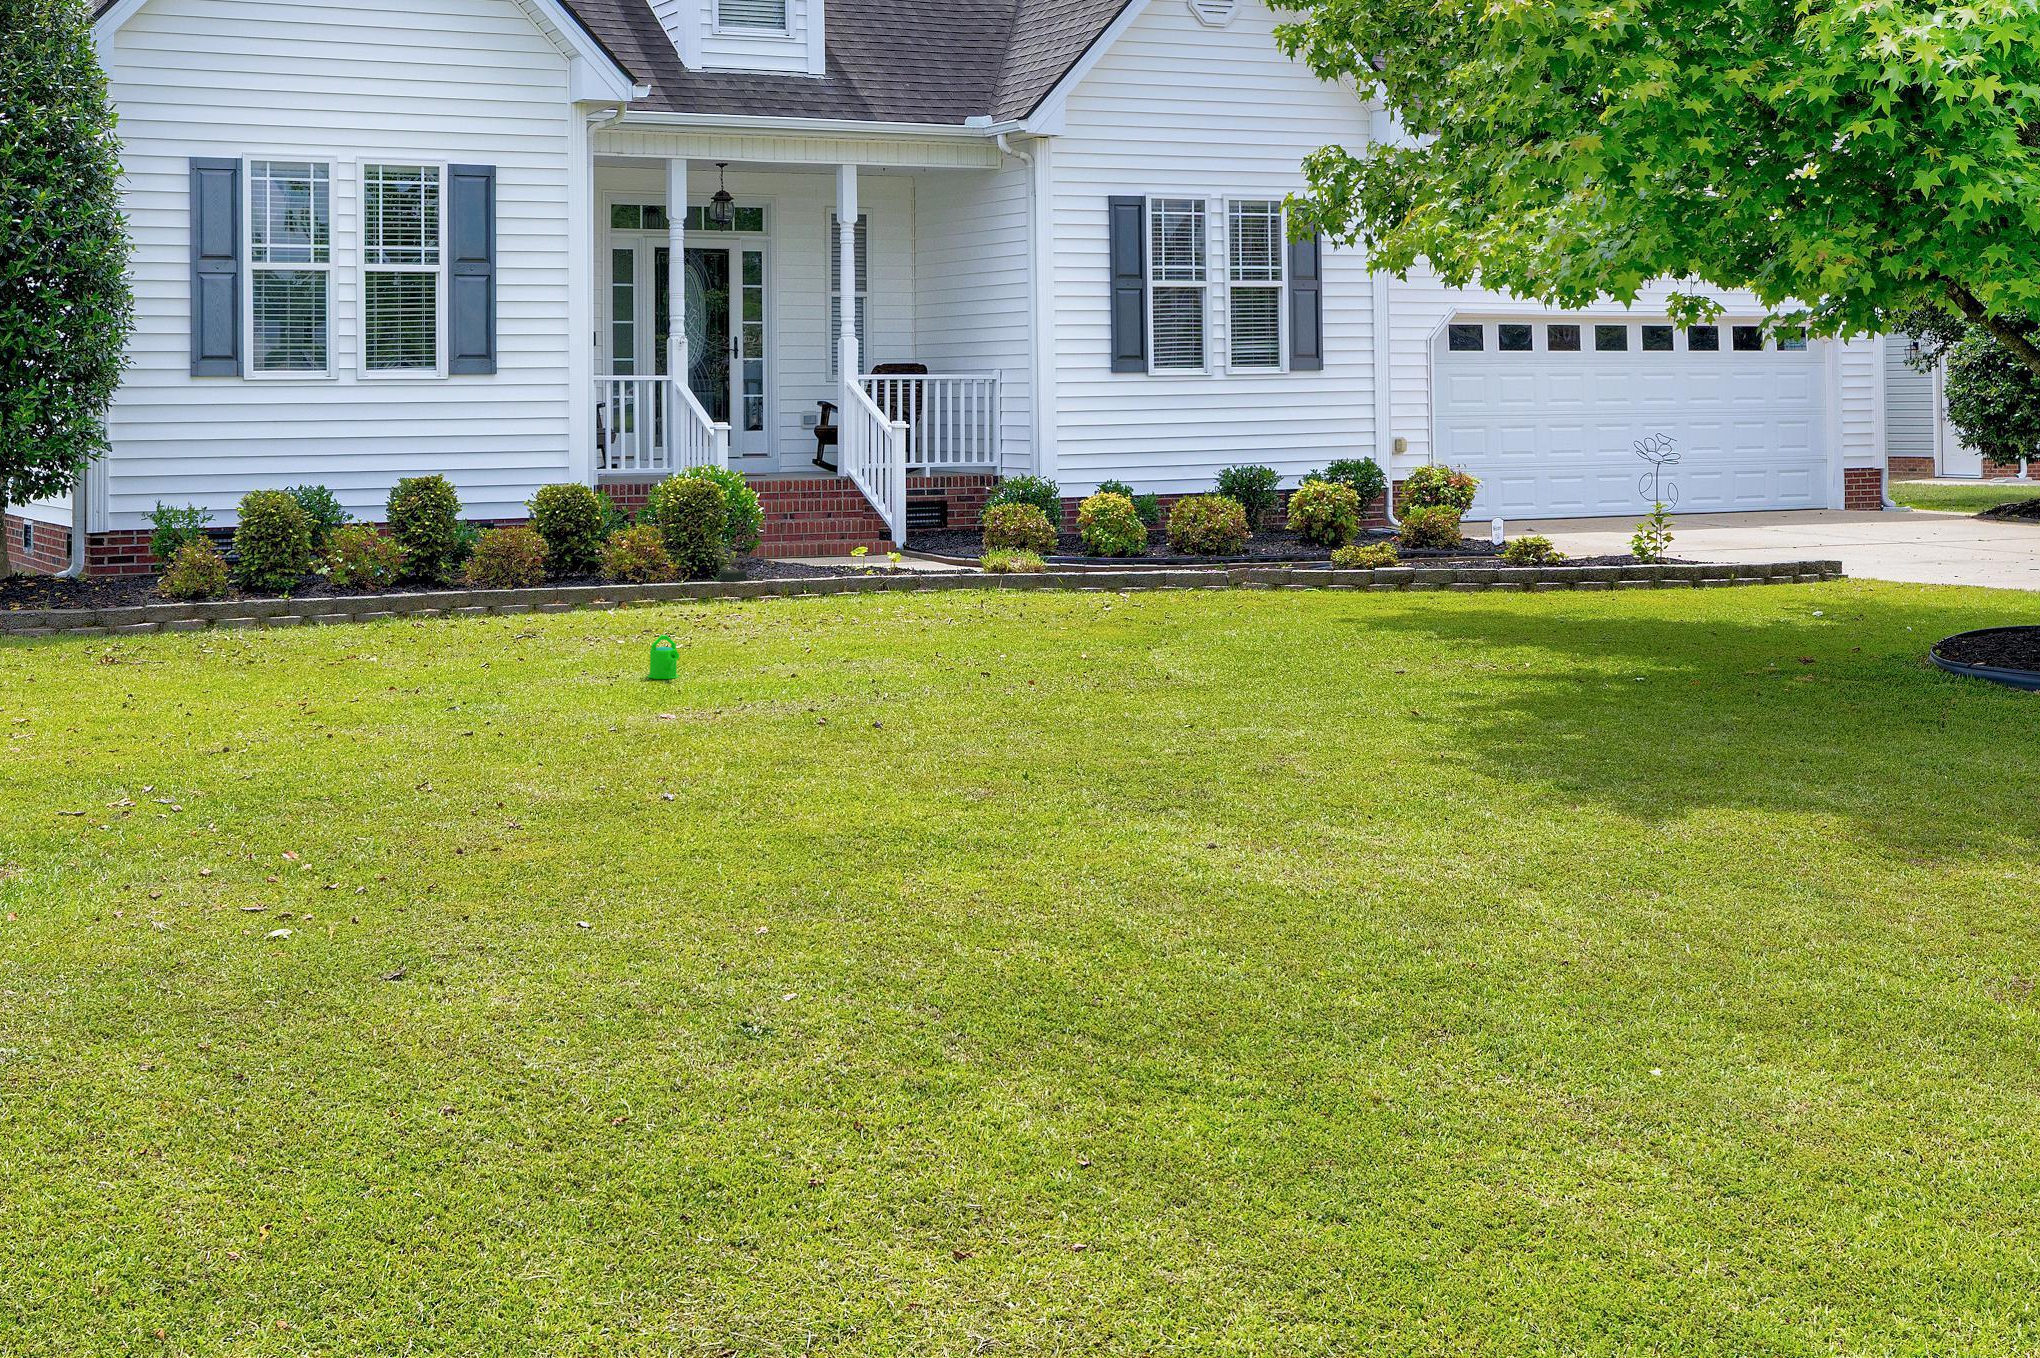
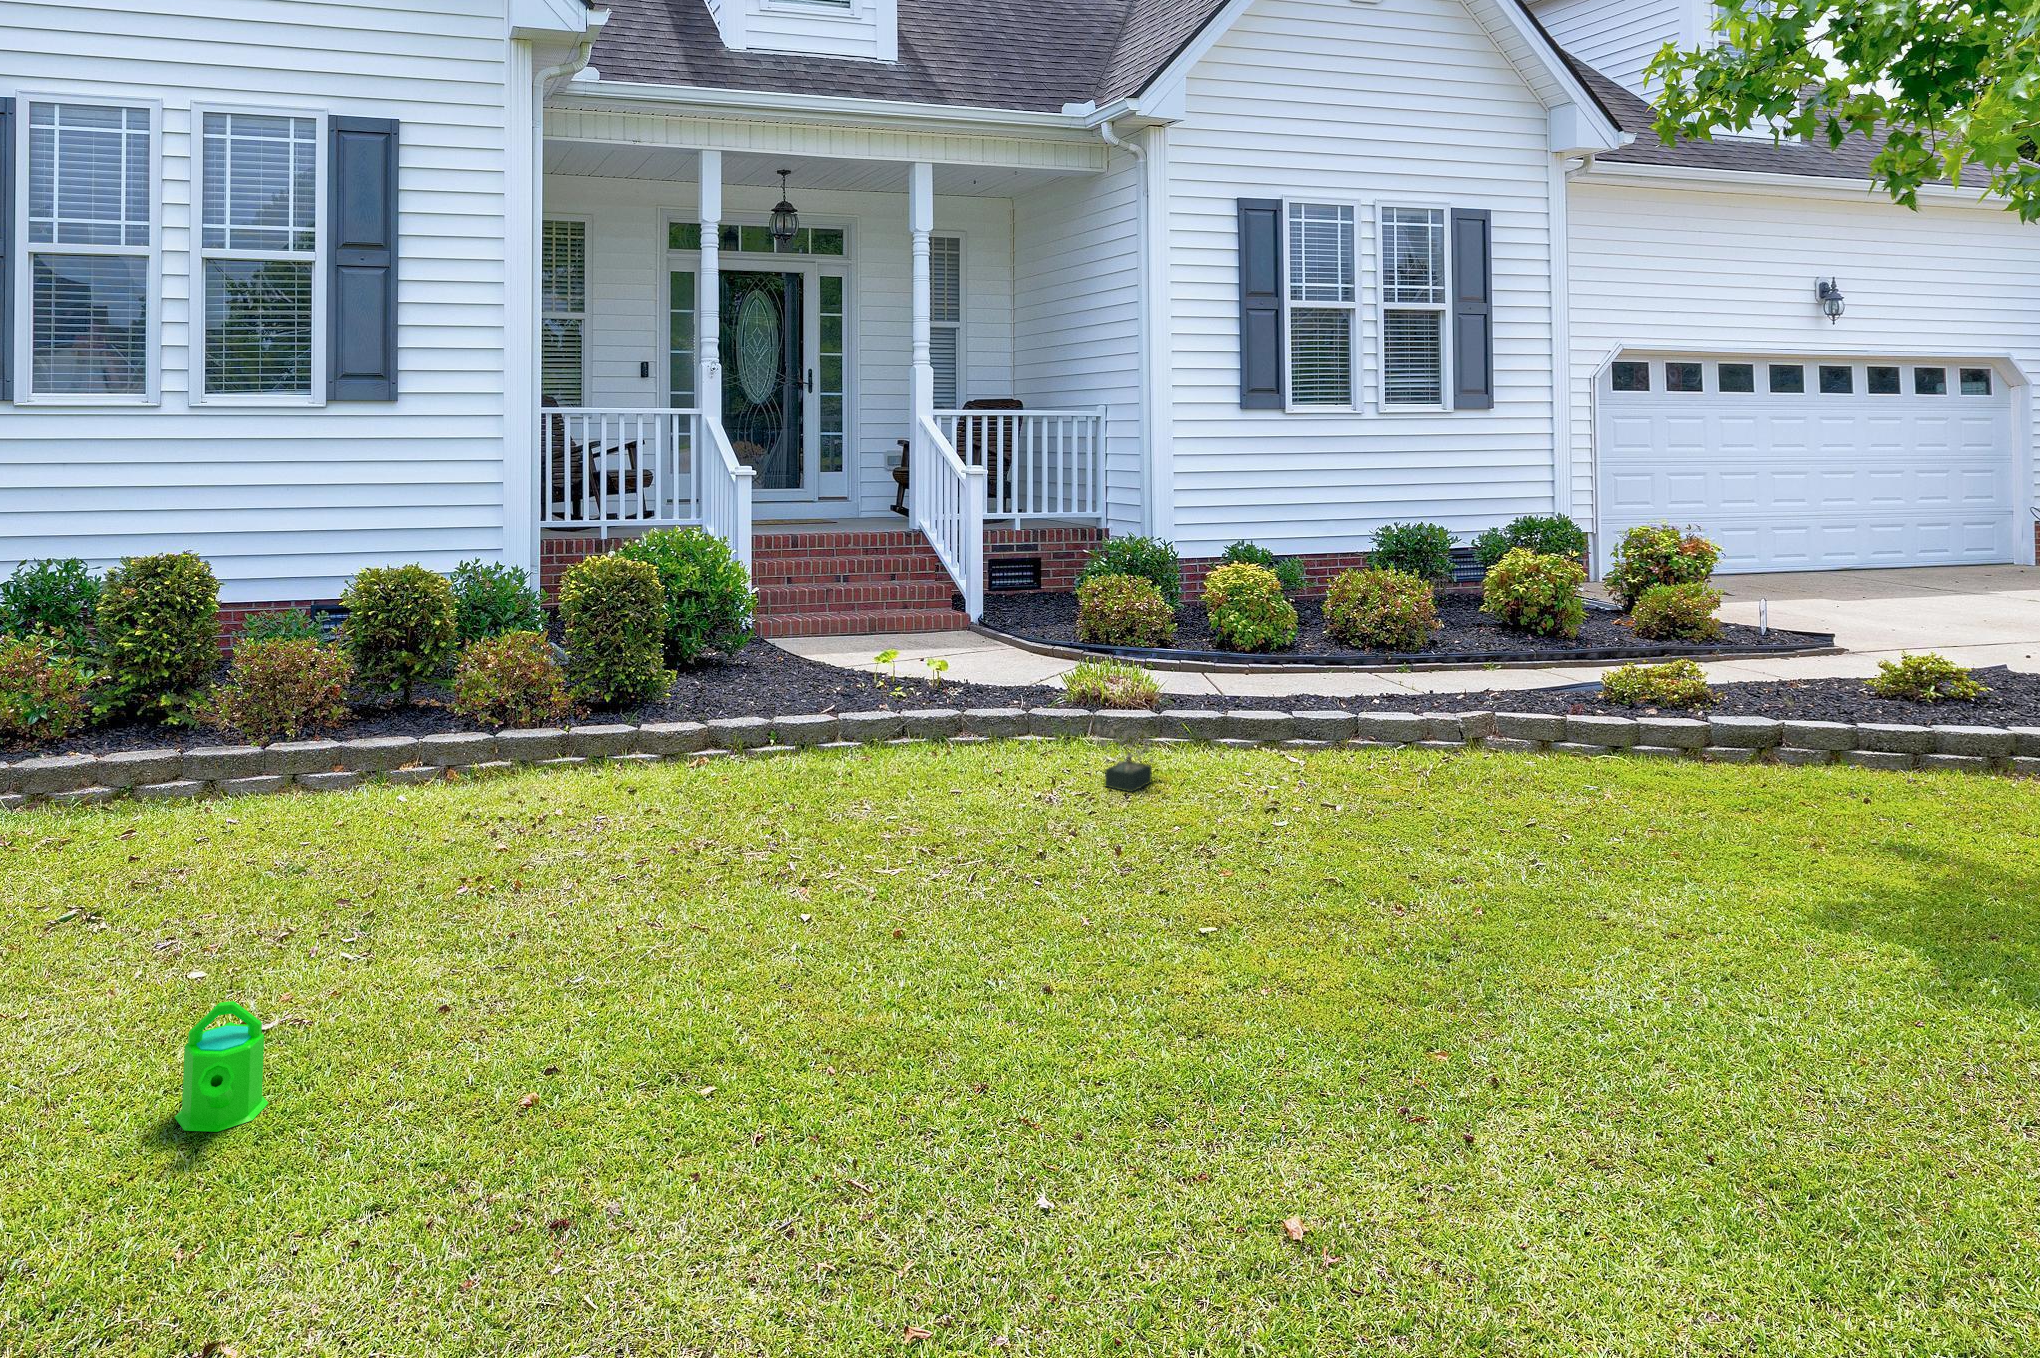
decorative plant: present [718,547,747,582] -> present [1094,725,1153,792]

